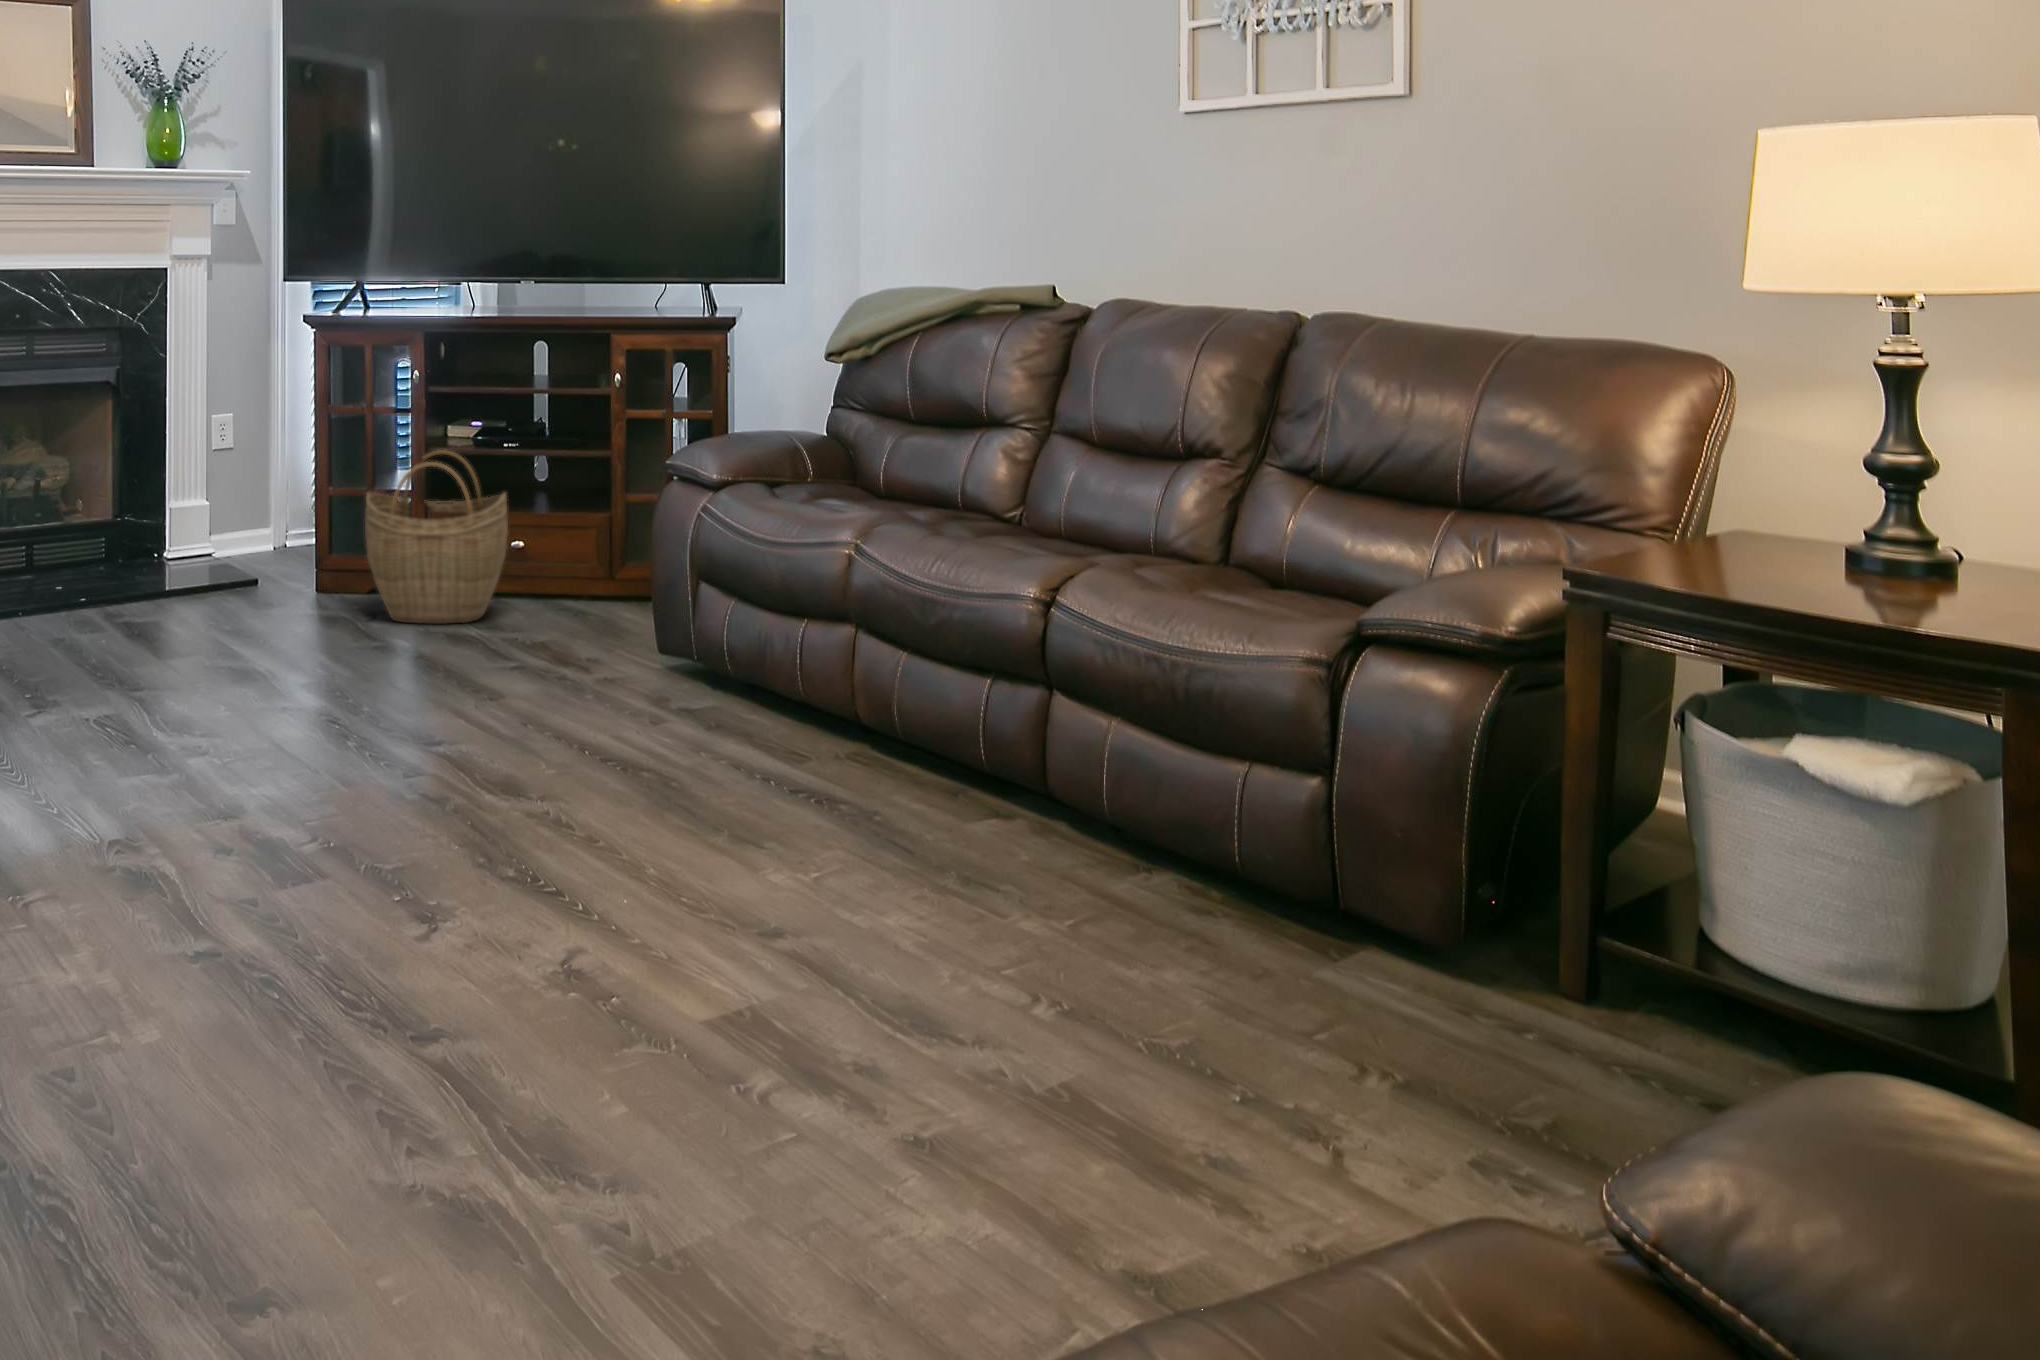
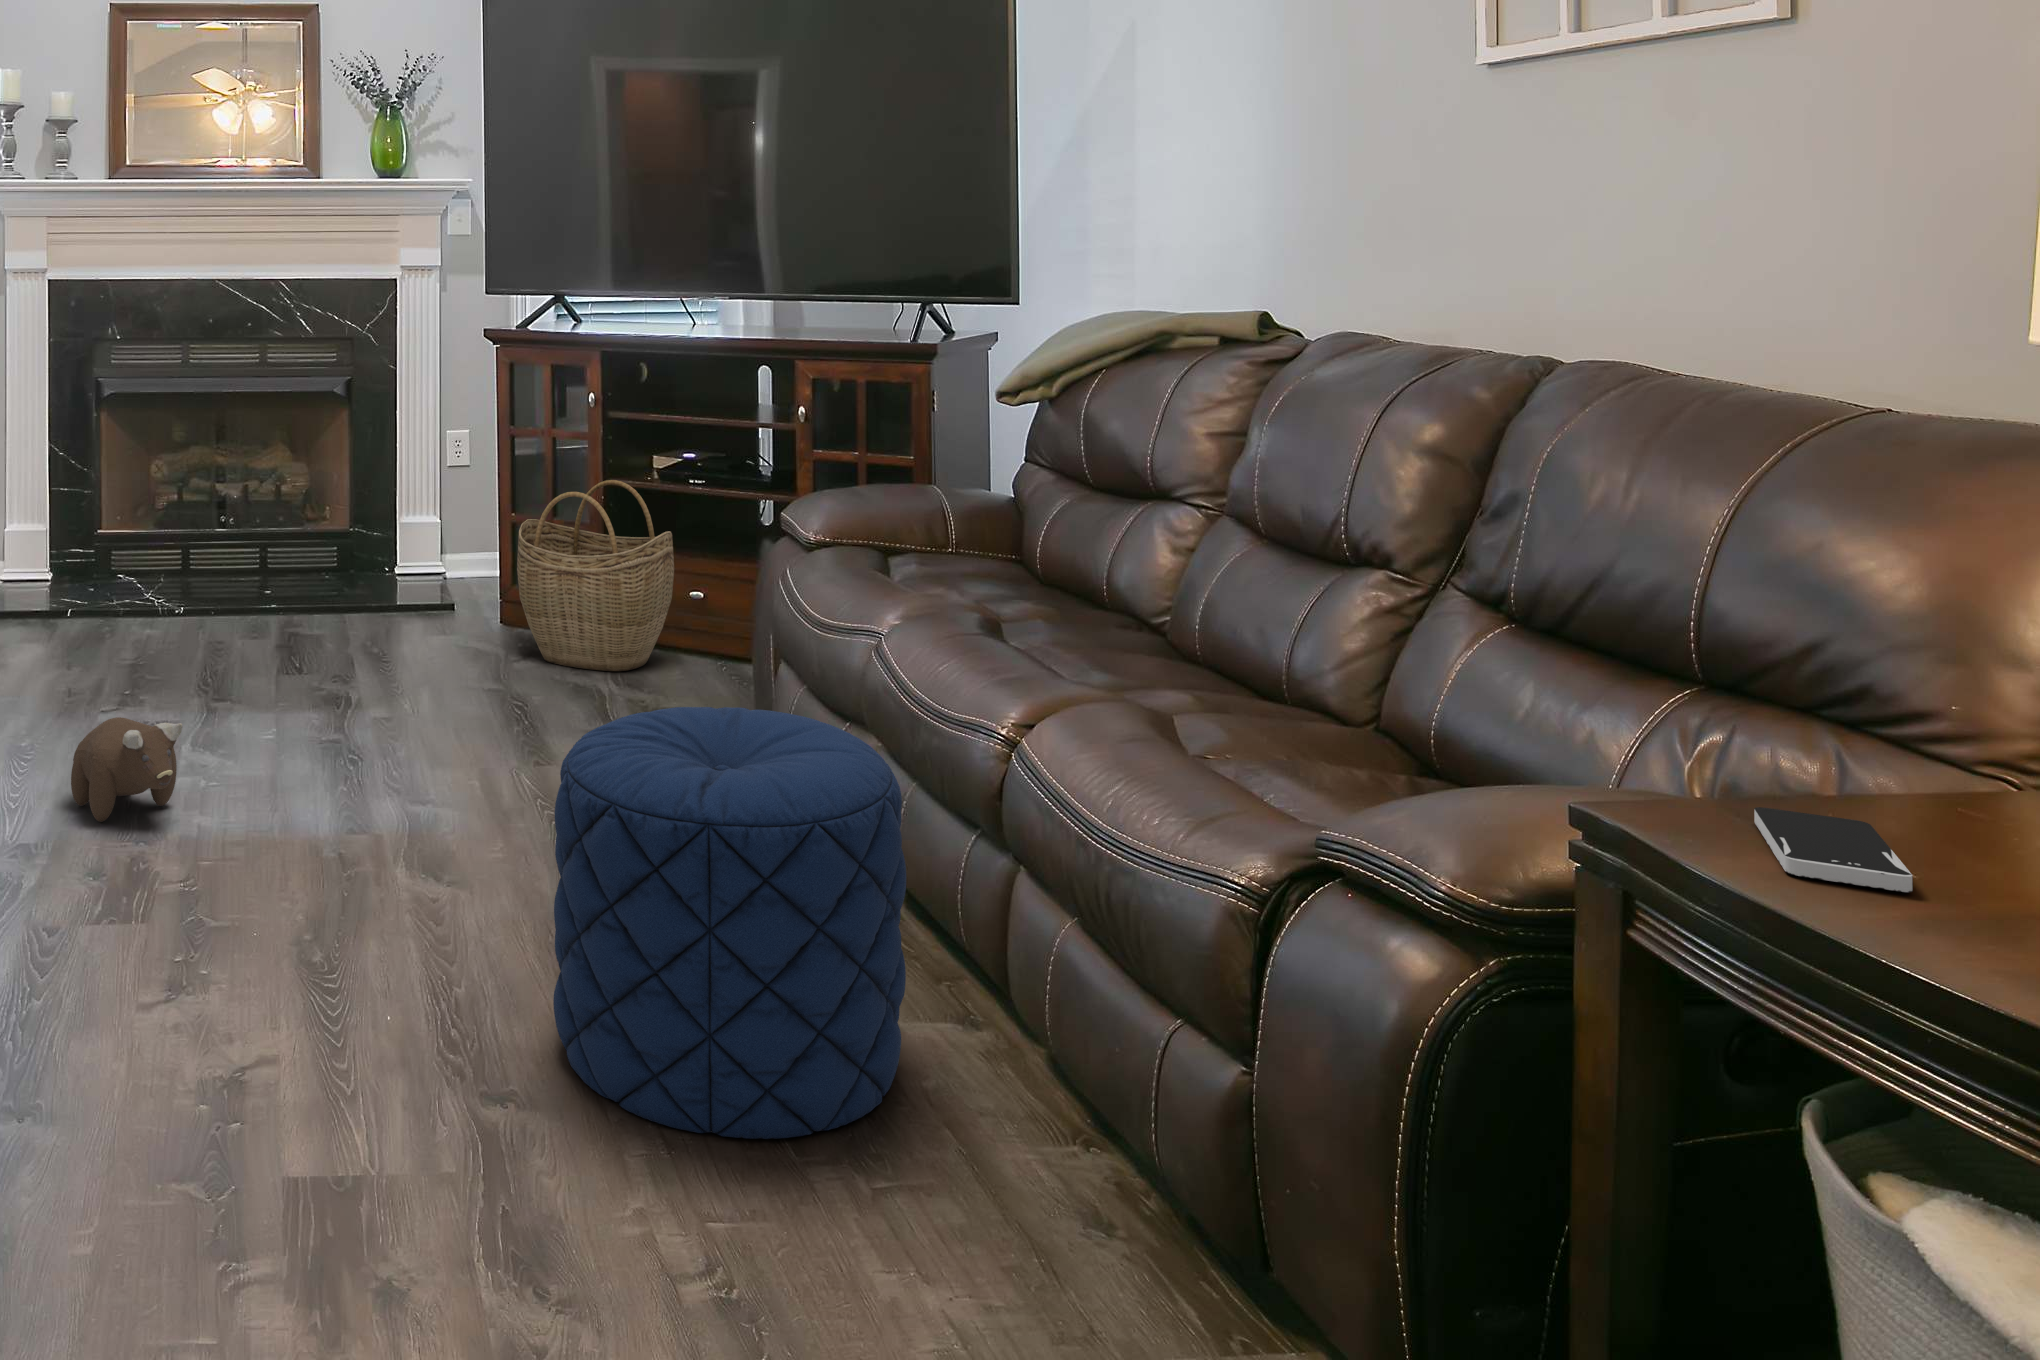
smartphone: none [1637,557,1746,585] -> present [1754,807,1912,892]
pouf: none [759,605,1034,923] -> present [553,707,906,1139]
plush toy: none [125,703,256,812] -> present [71,717,182,822]

